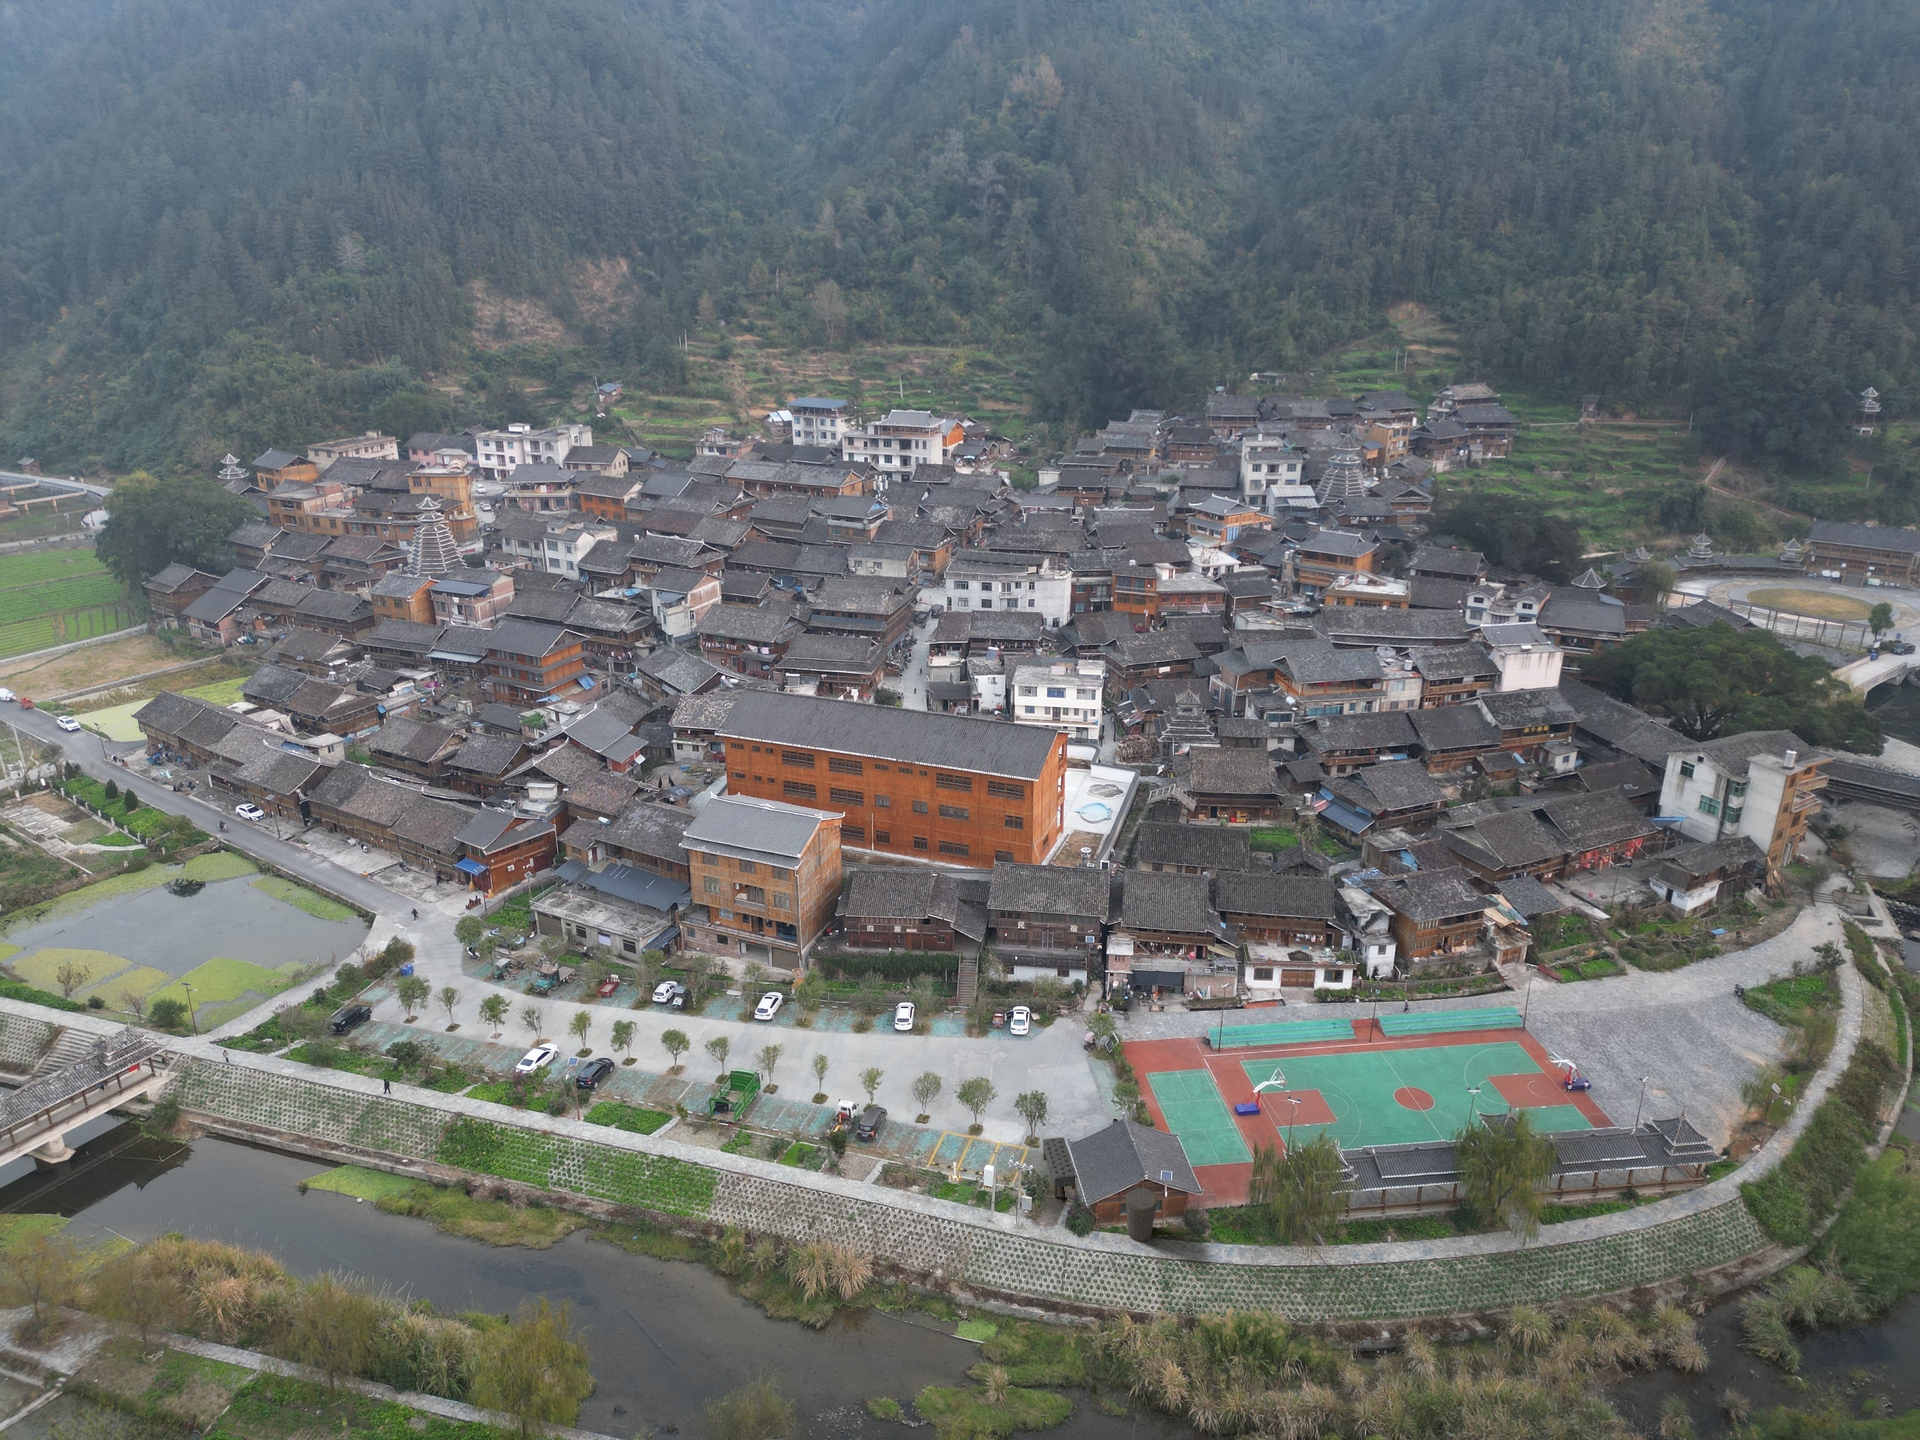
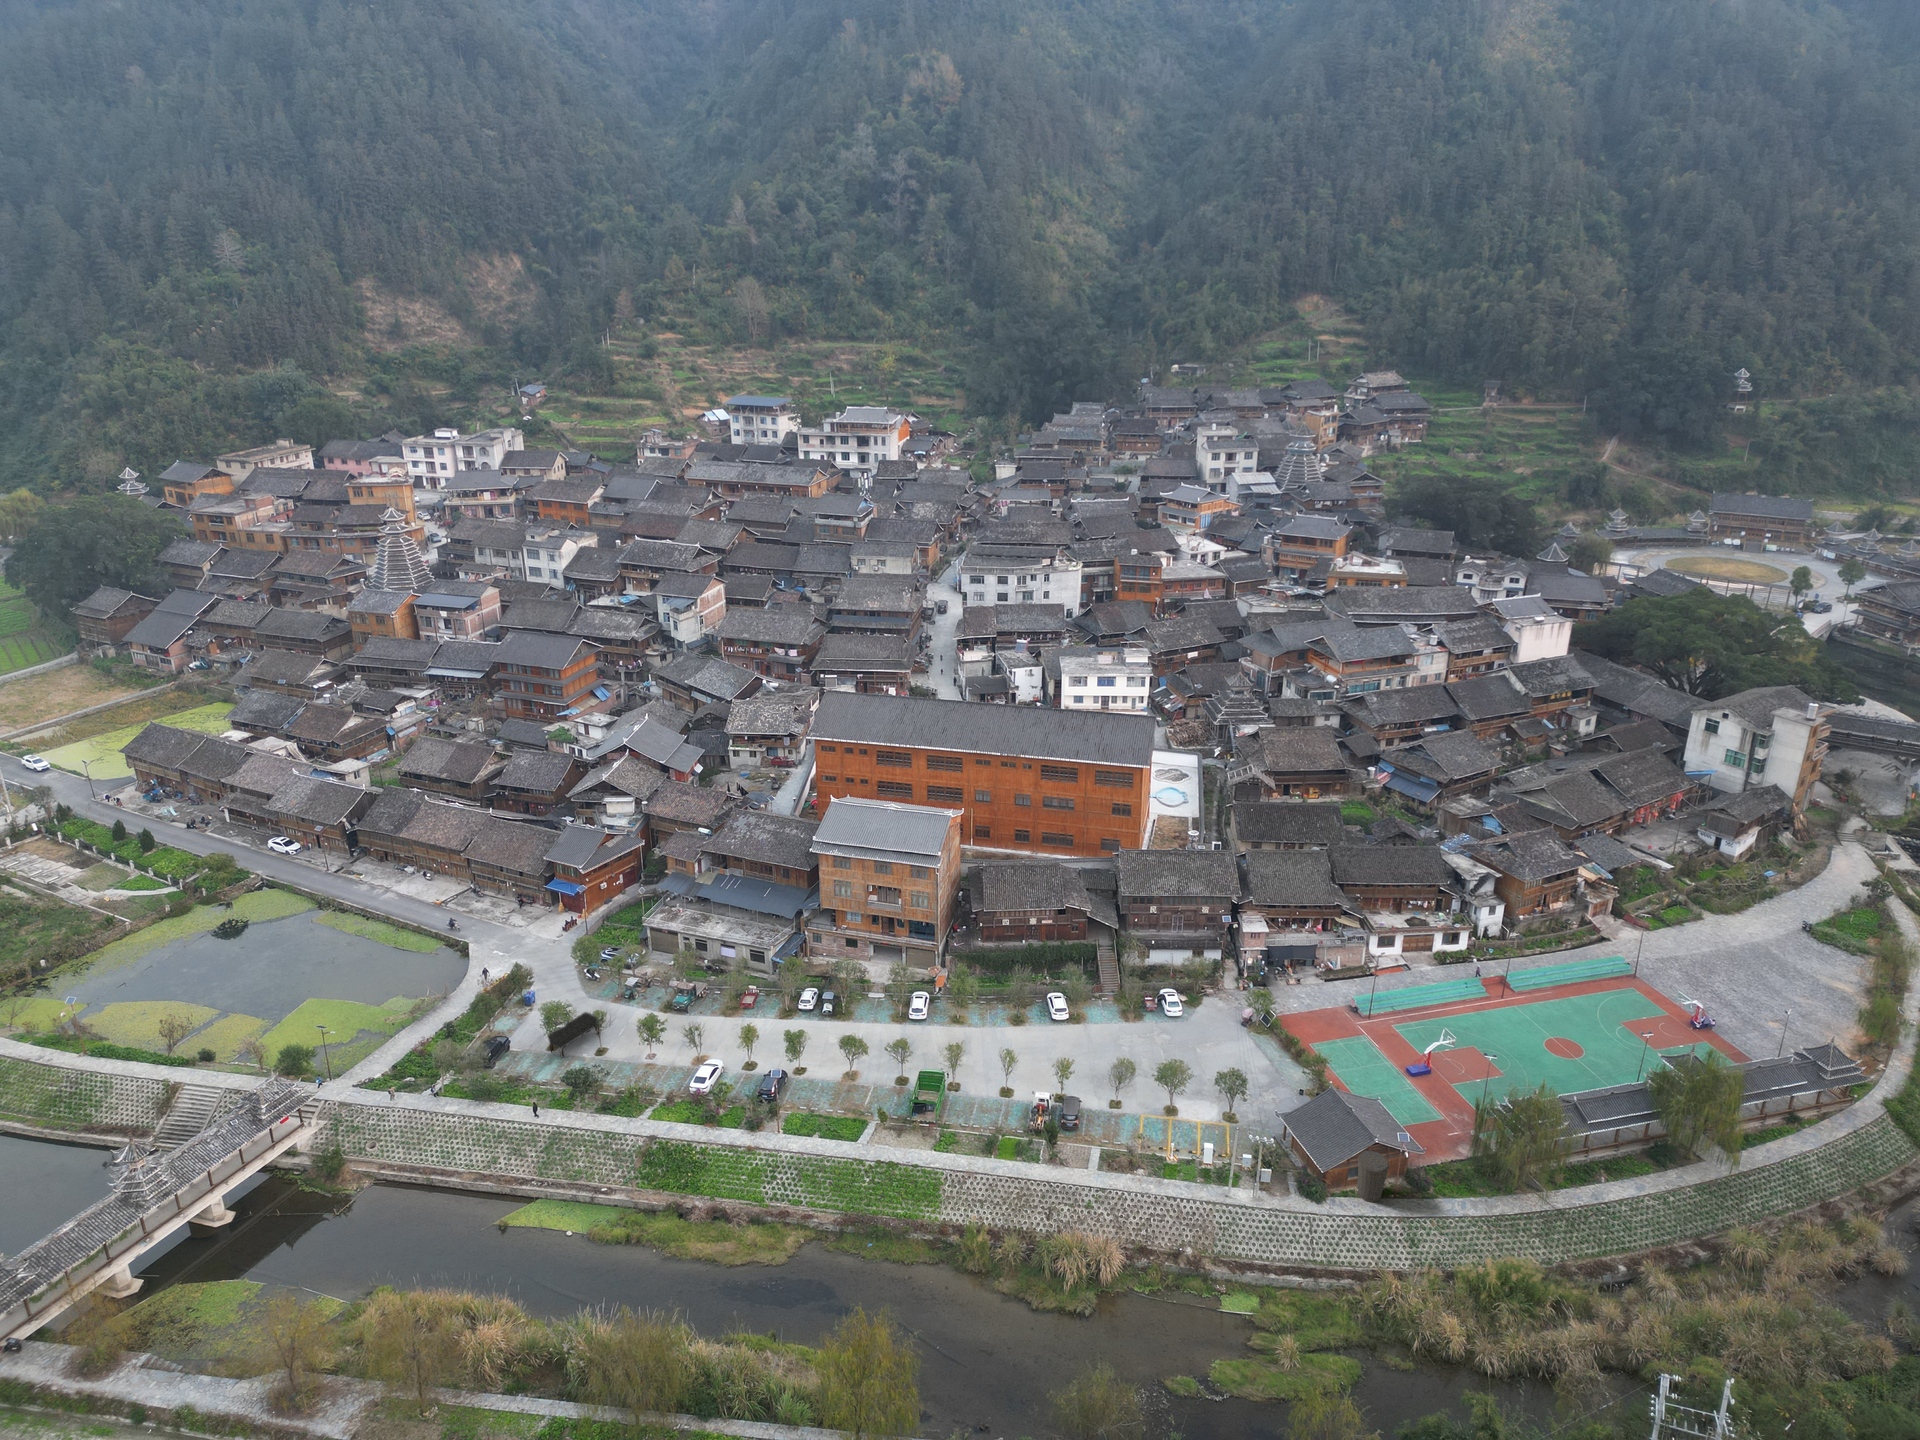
bench: present [1043,1137,1075,1197] -> present [548,1012,599,1057]

